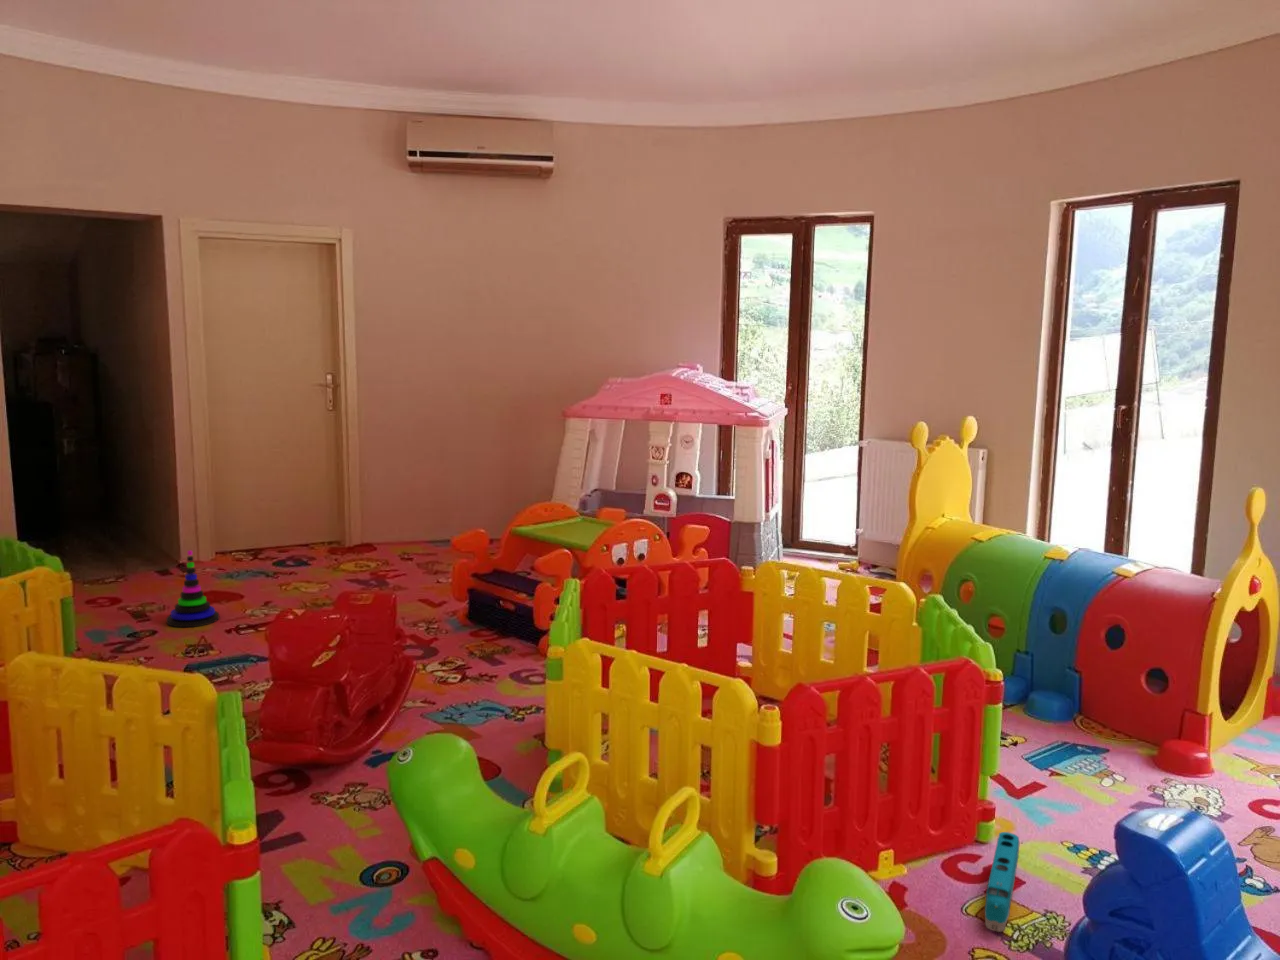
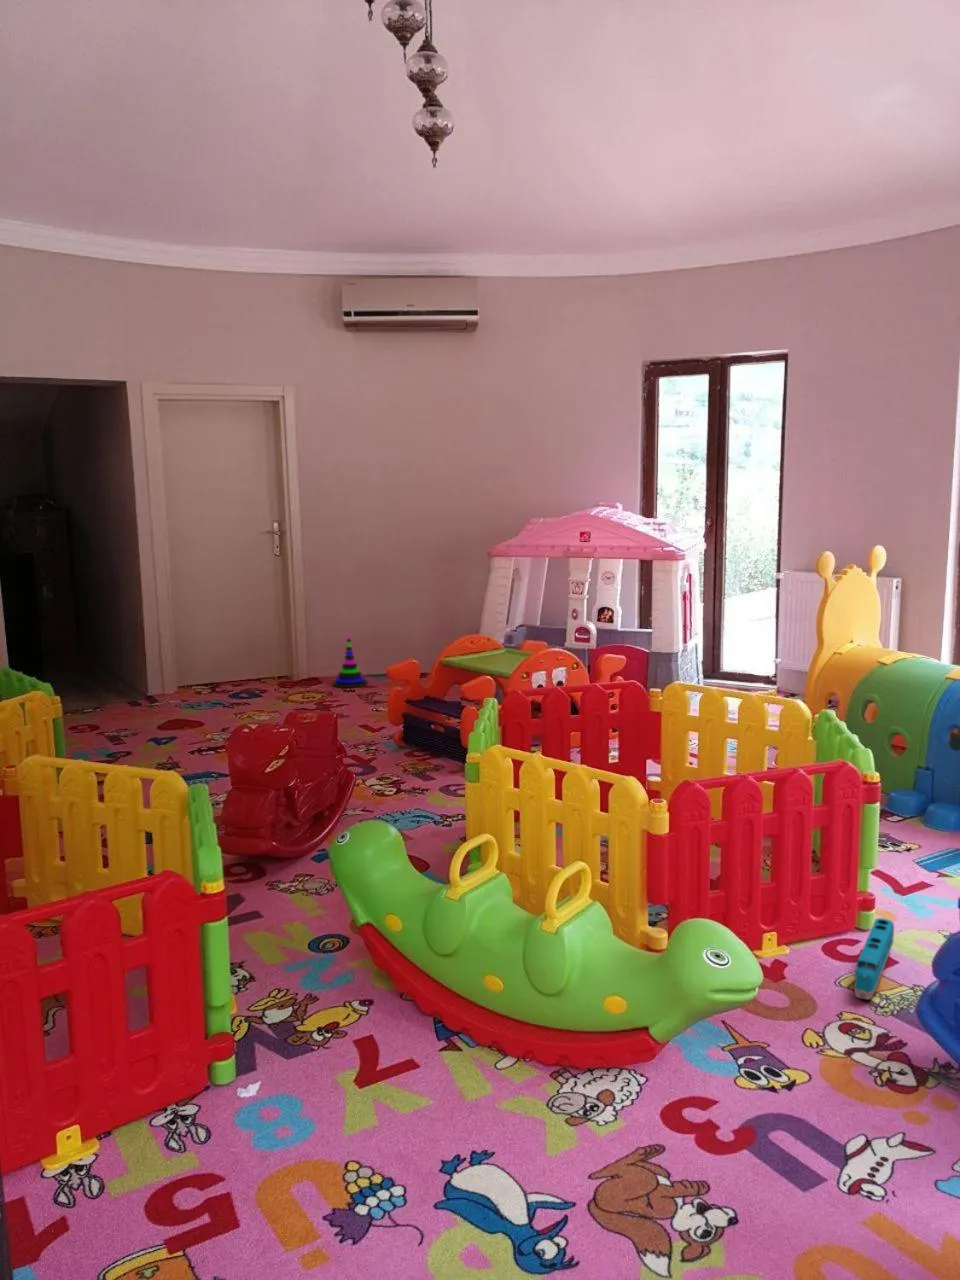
stacking toy: present [166,551,219,627] -> present [333,635,367,688]

